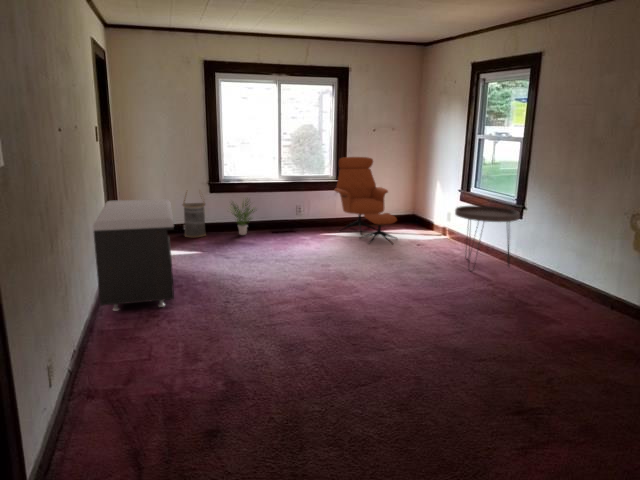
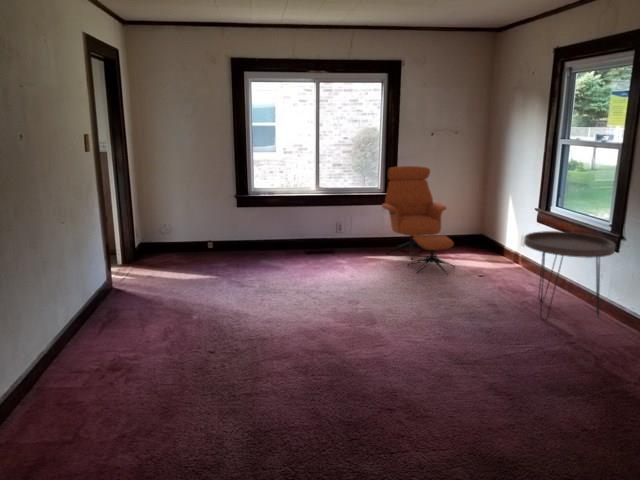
basket: present [183,192,206,237] -> none [205,204,232,258]
storage bench: present [93,199,174,311] -> none [40,220,166,360]
potted plant: present [231,201,253,235] -> none [252,212,292,256]

